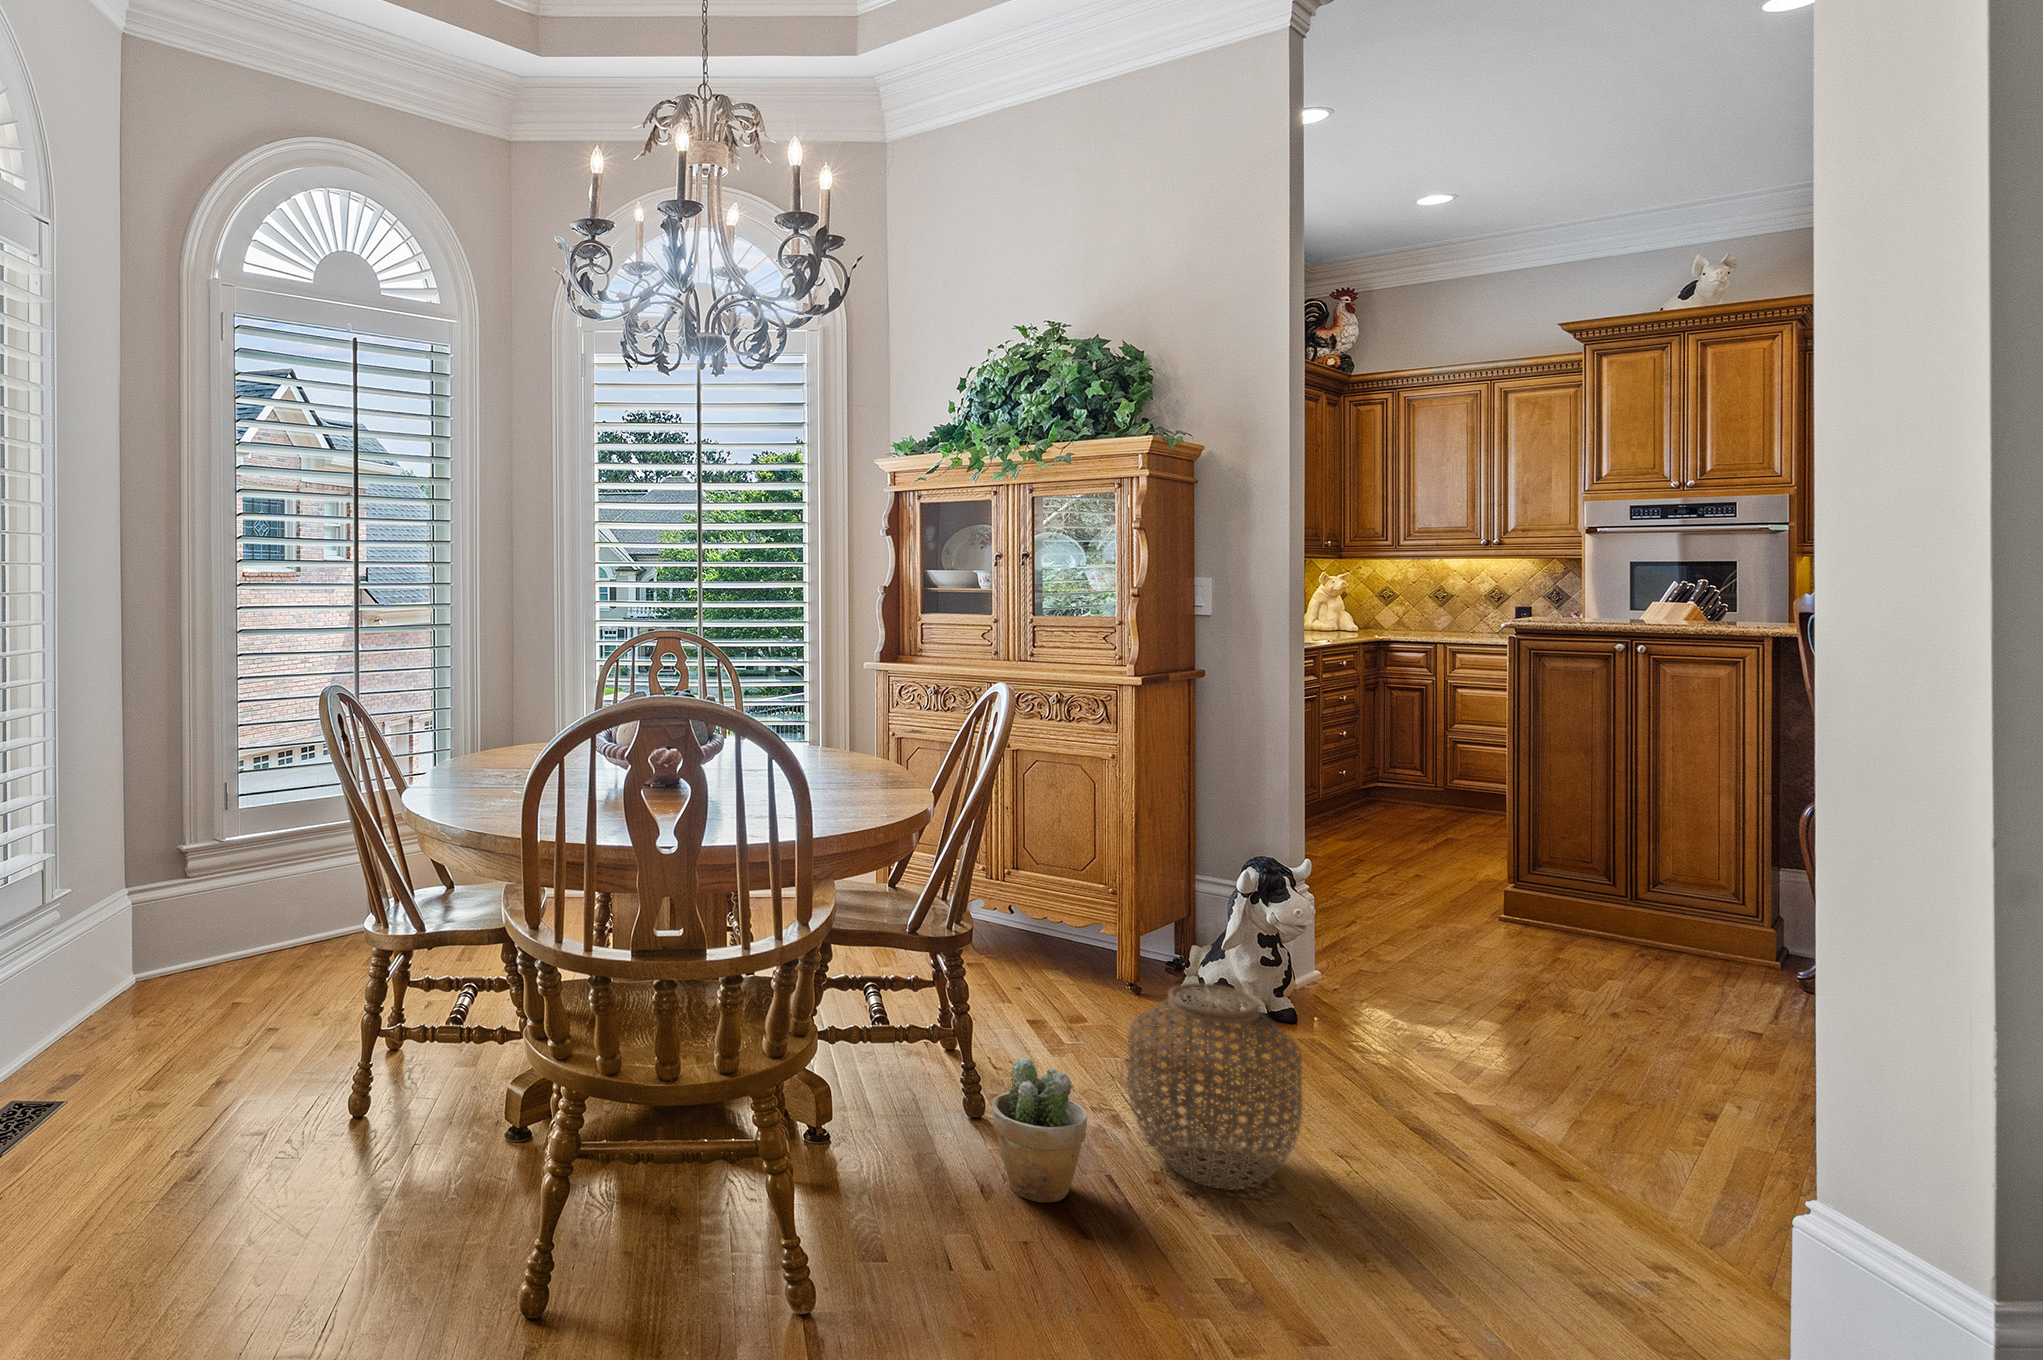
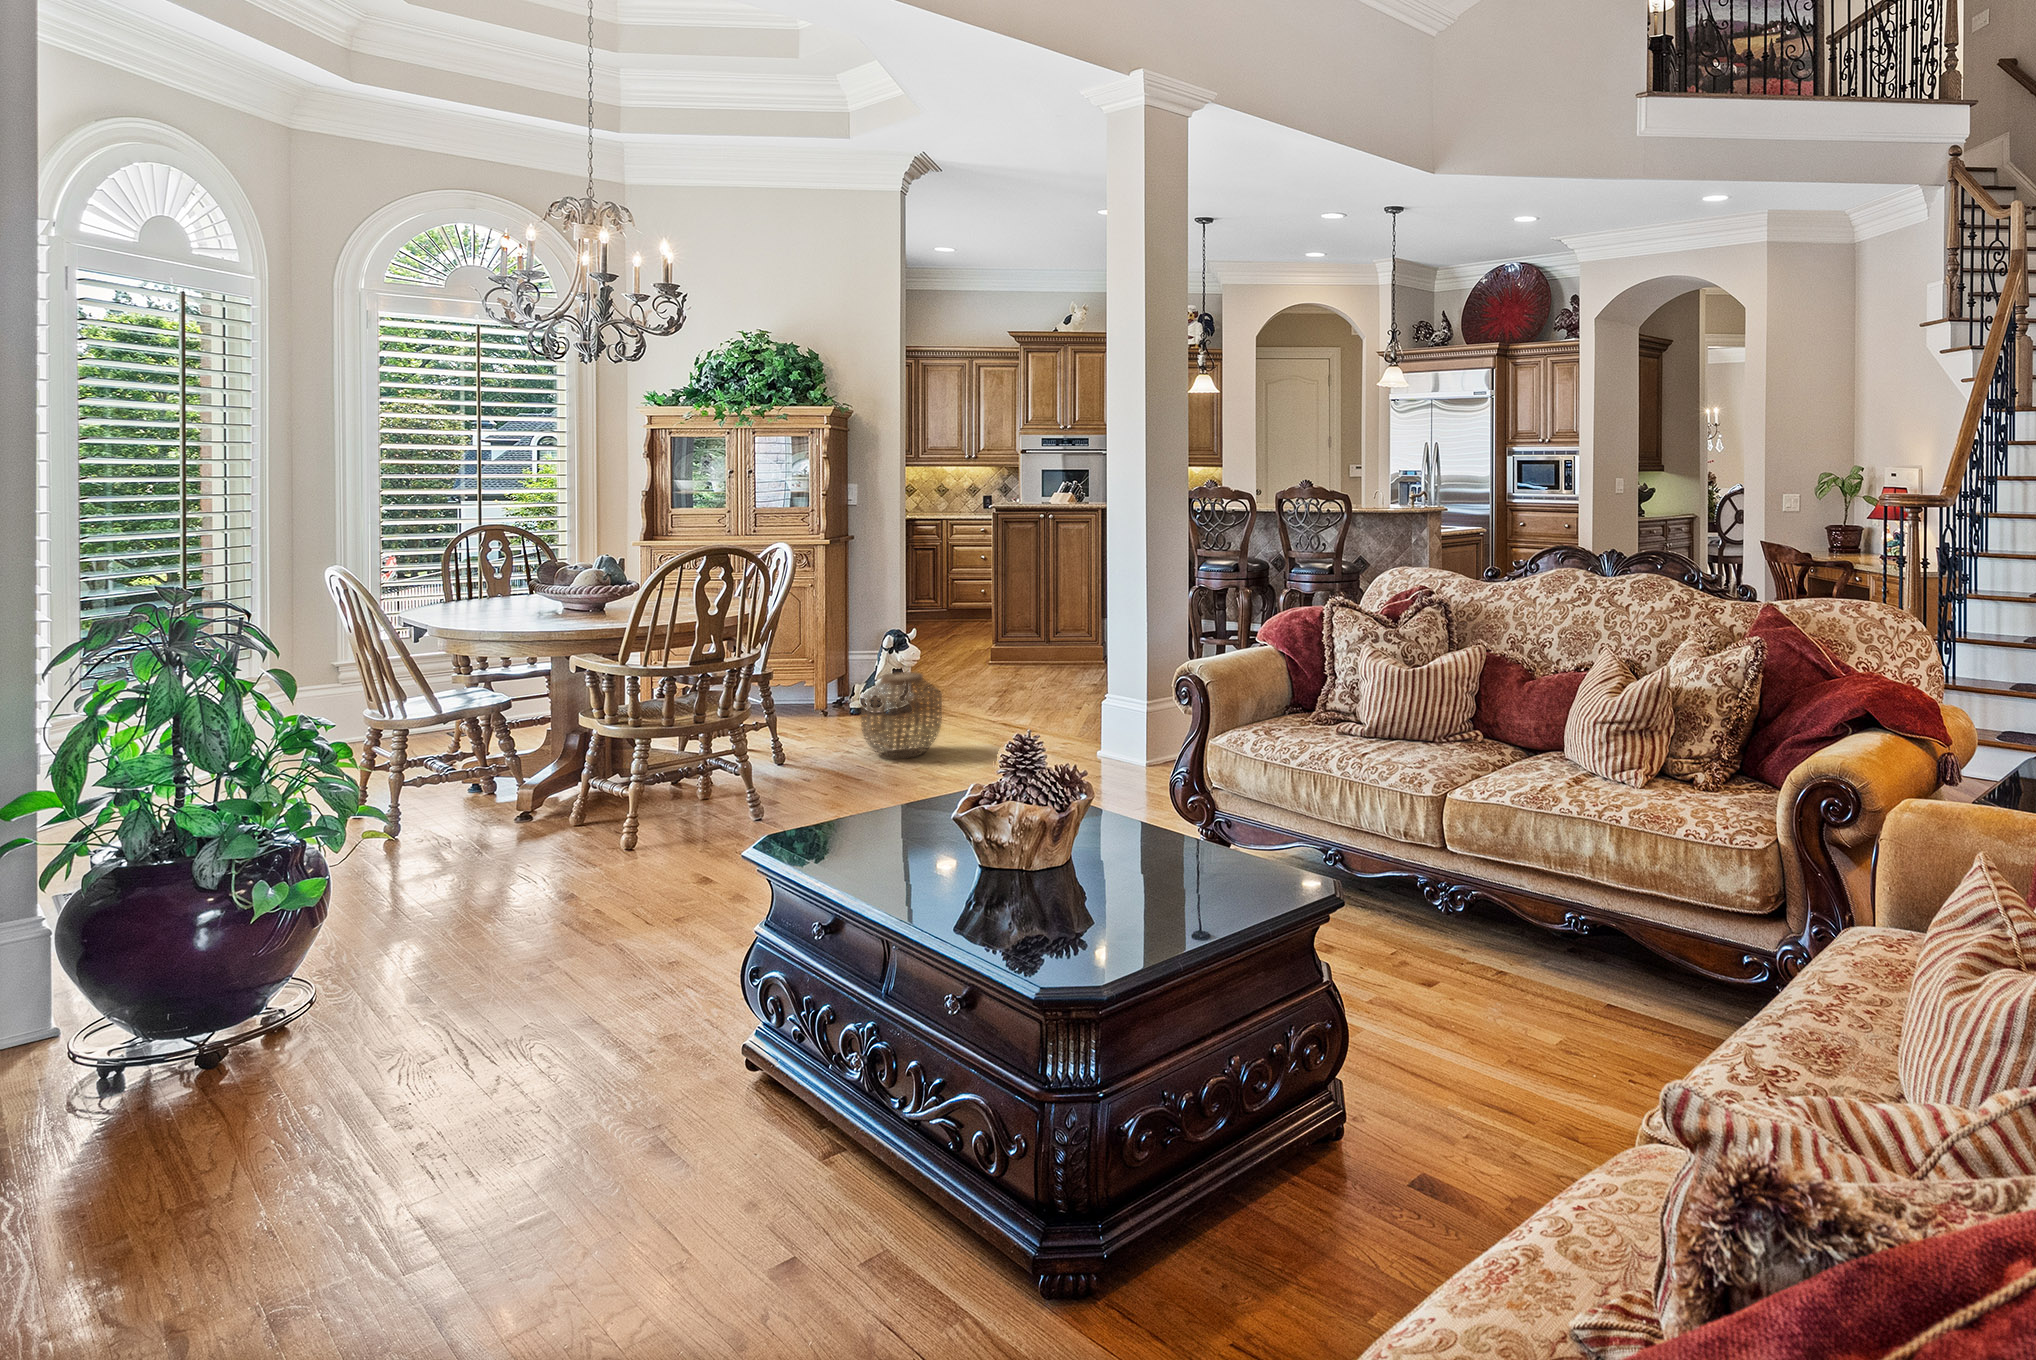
potted plant: present [992,1058,1087,1203] -> none [807,714,855,777]

